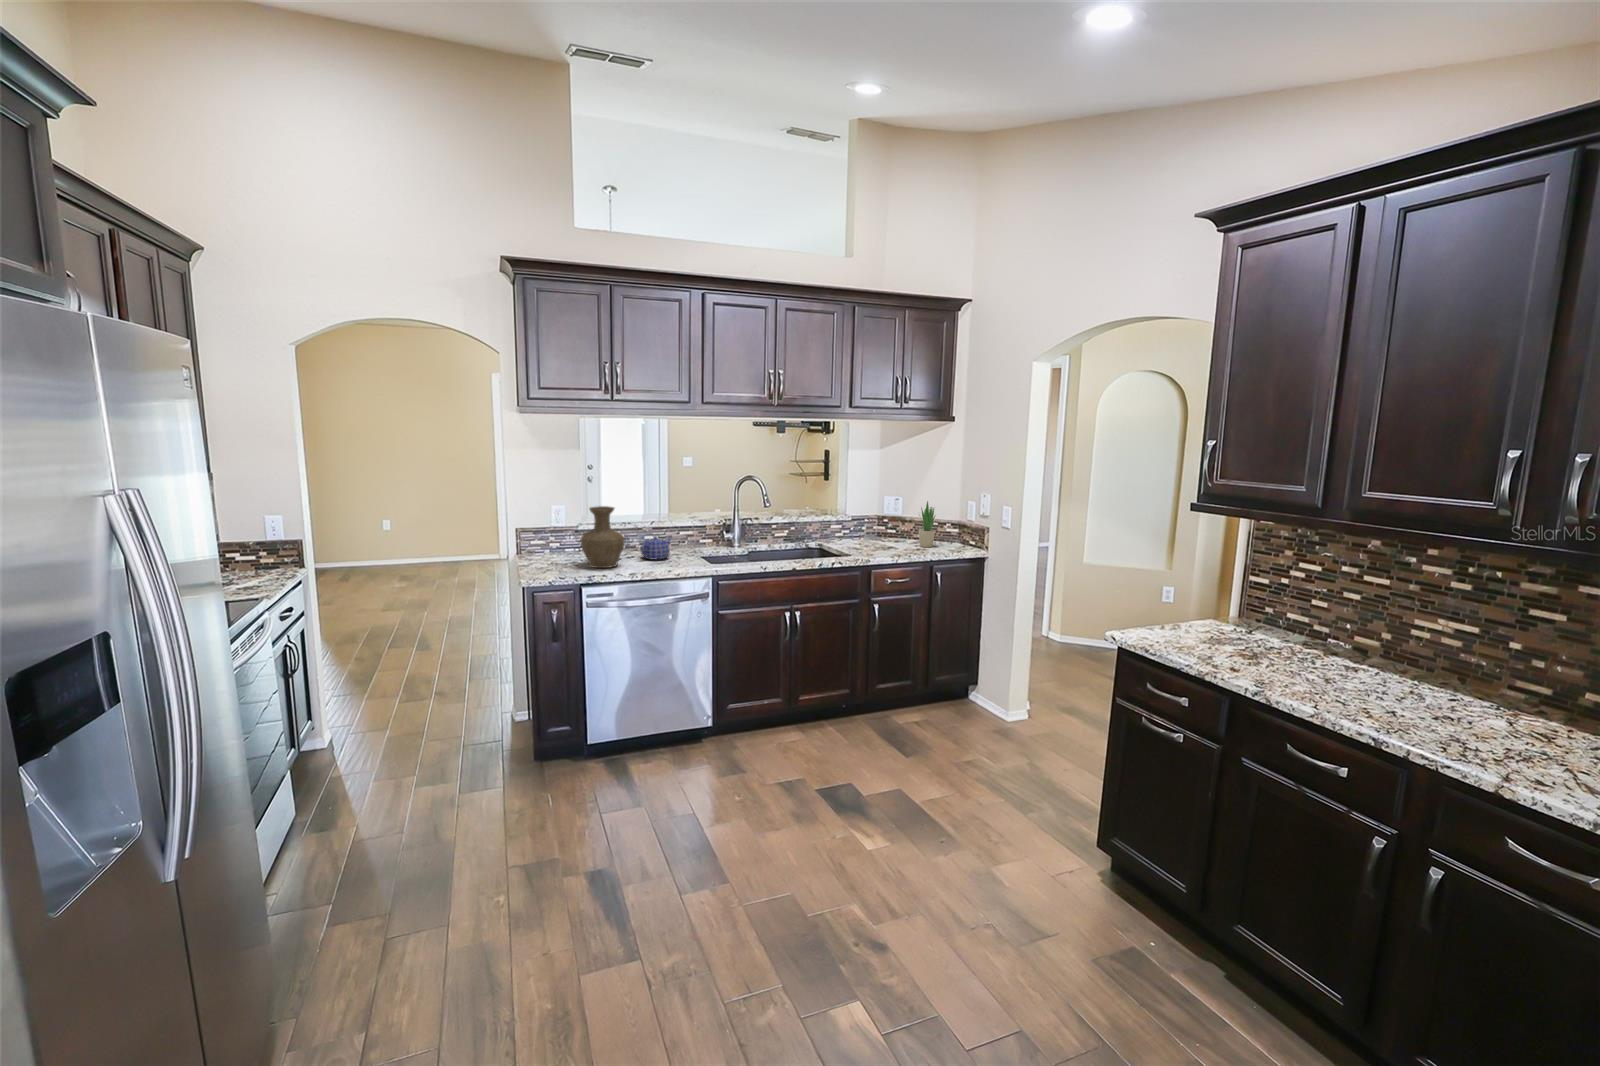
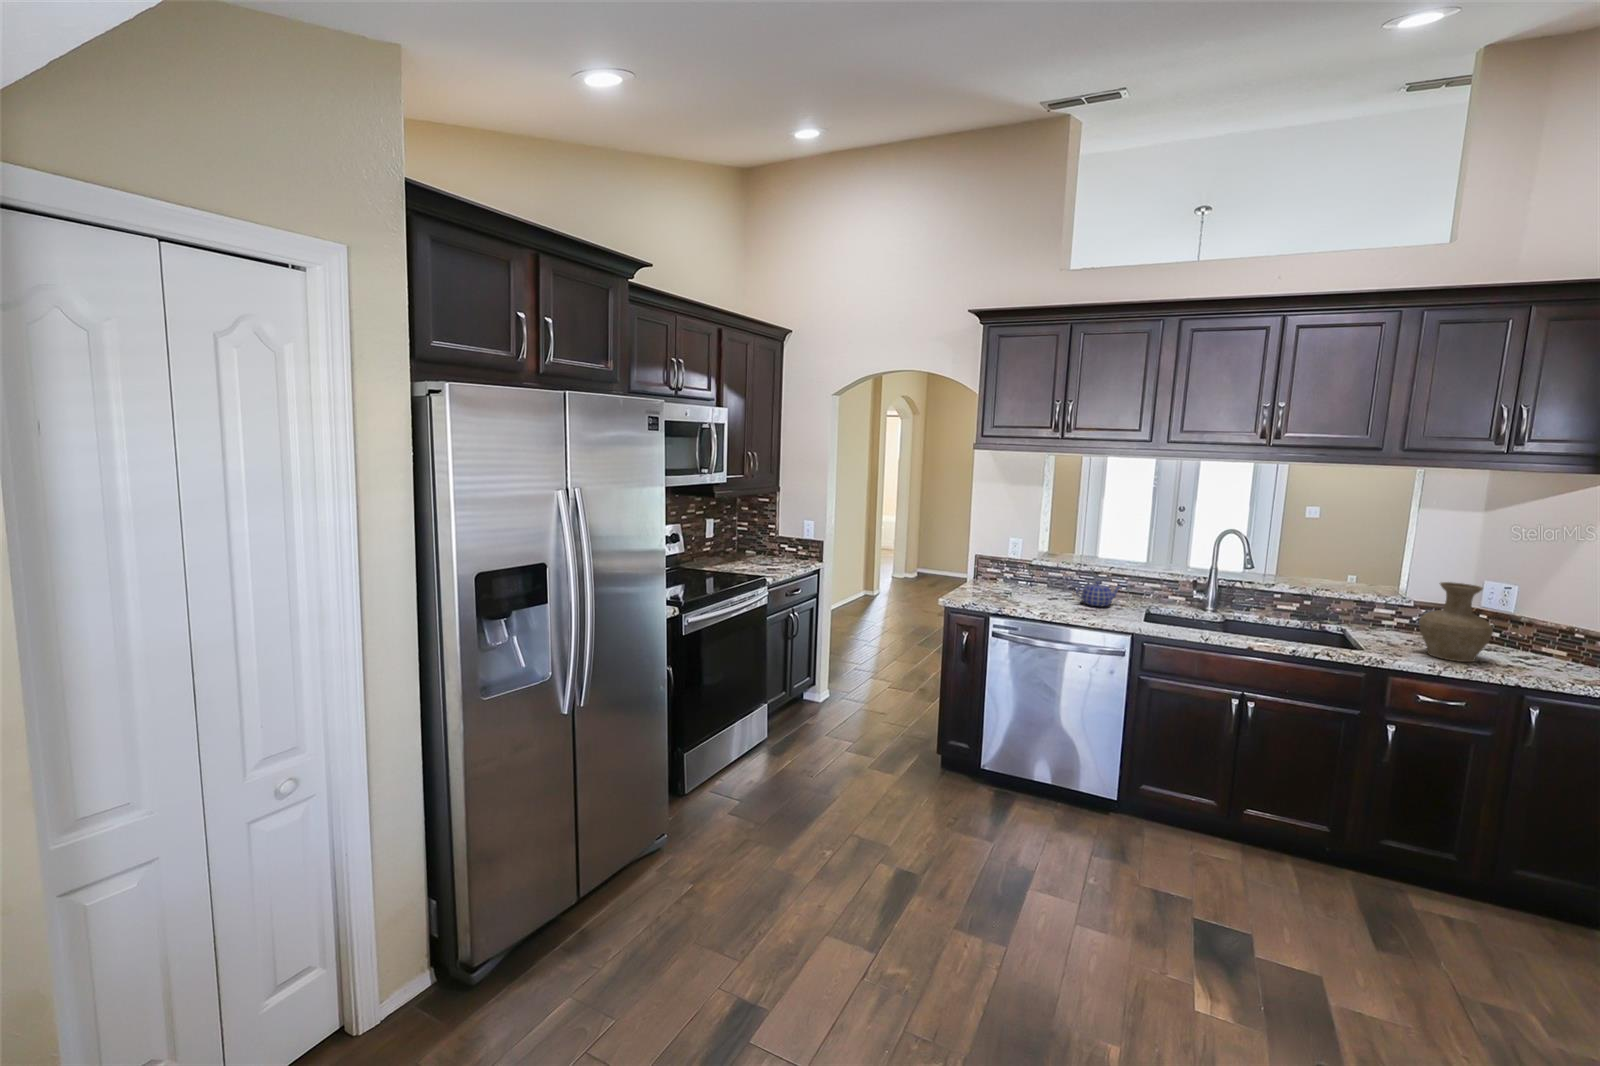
potted plant: present [918,501,935,547] -> none [1523,597,1566,669]
vase: present [581,506,625,568] -> present [1419,582,1493,662]

